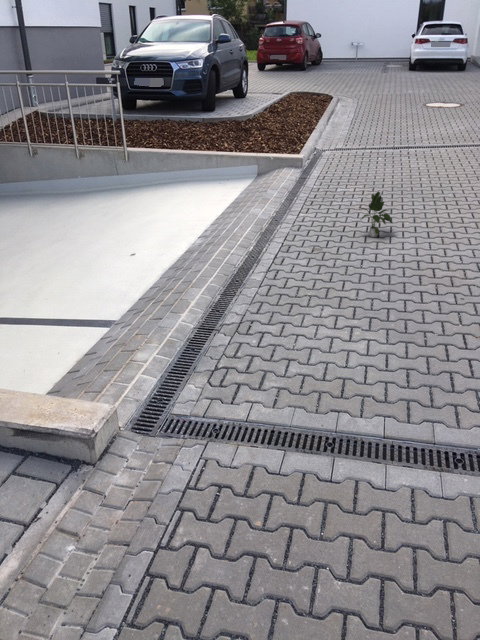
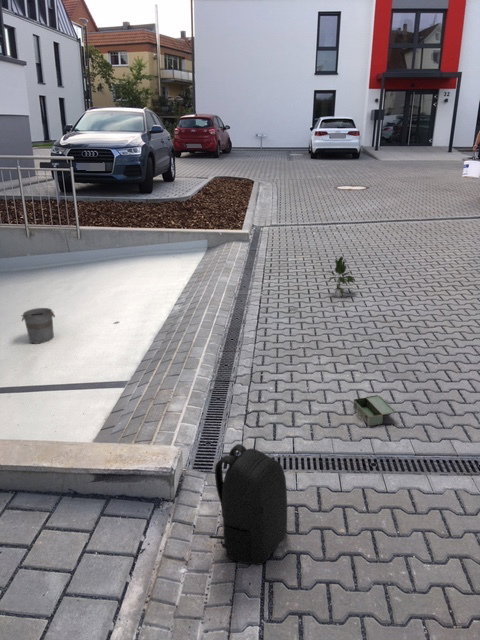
bucket: none [35,235,70,272] -> present [22,308,55,344]
toolbox: none [334,361,376,396] -> present [353,395,396,426]
backpack: none [109,418,198,552] -> present [210,444,287,564]

